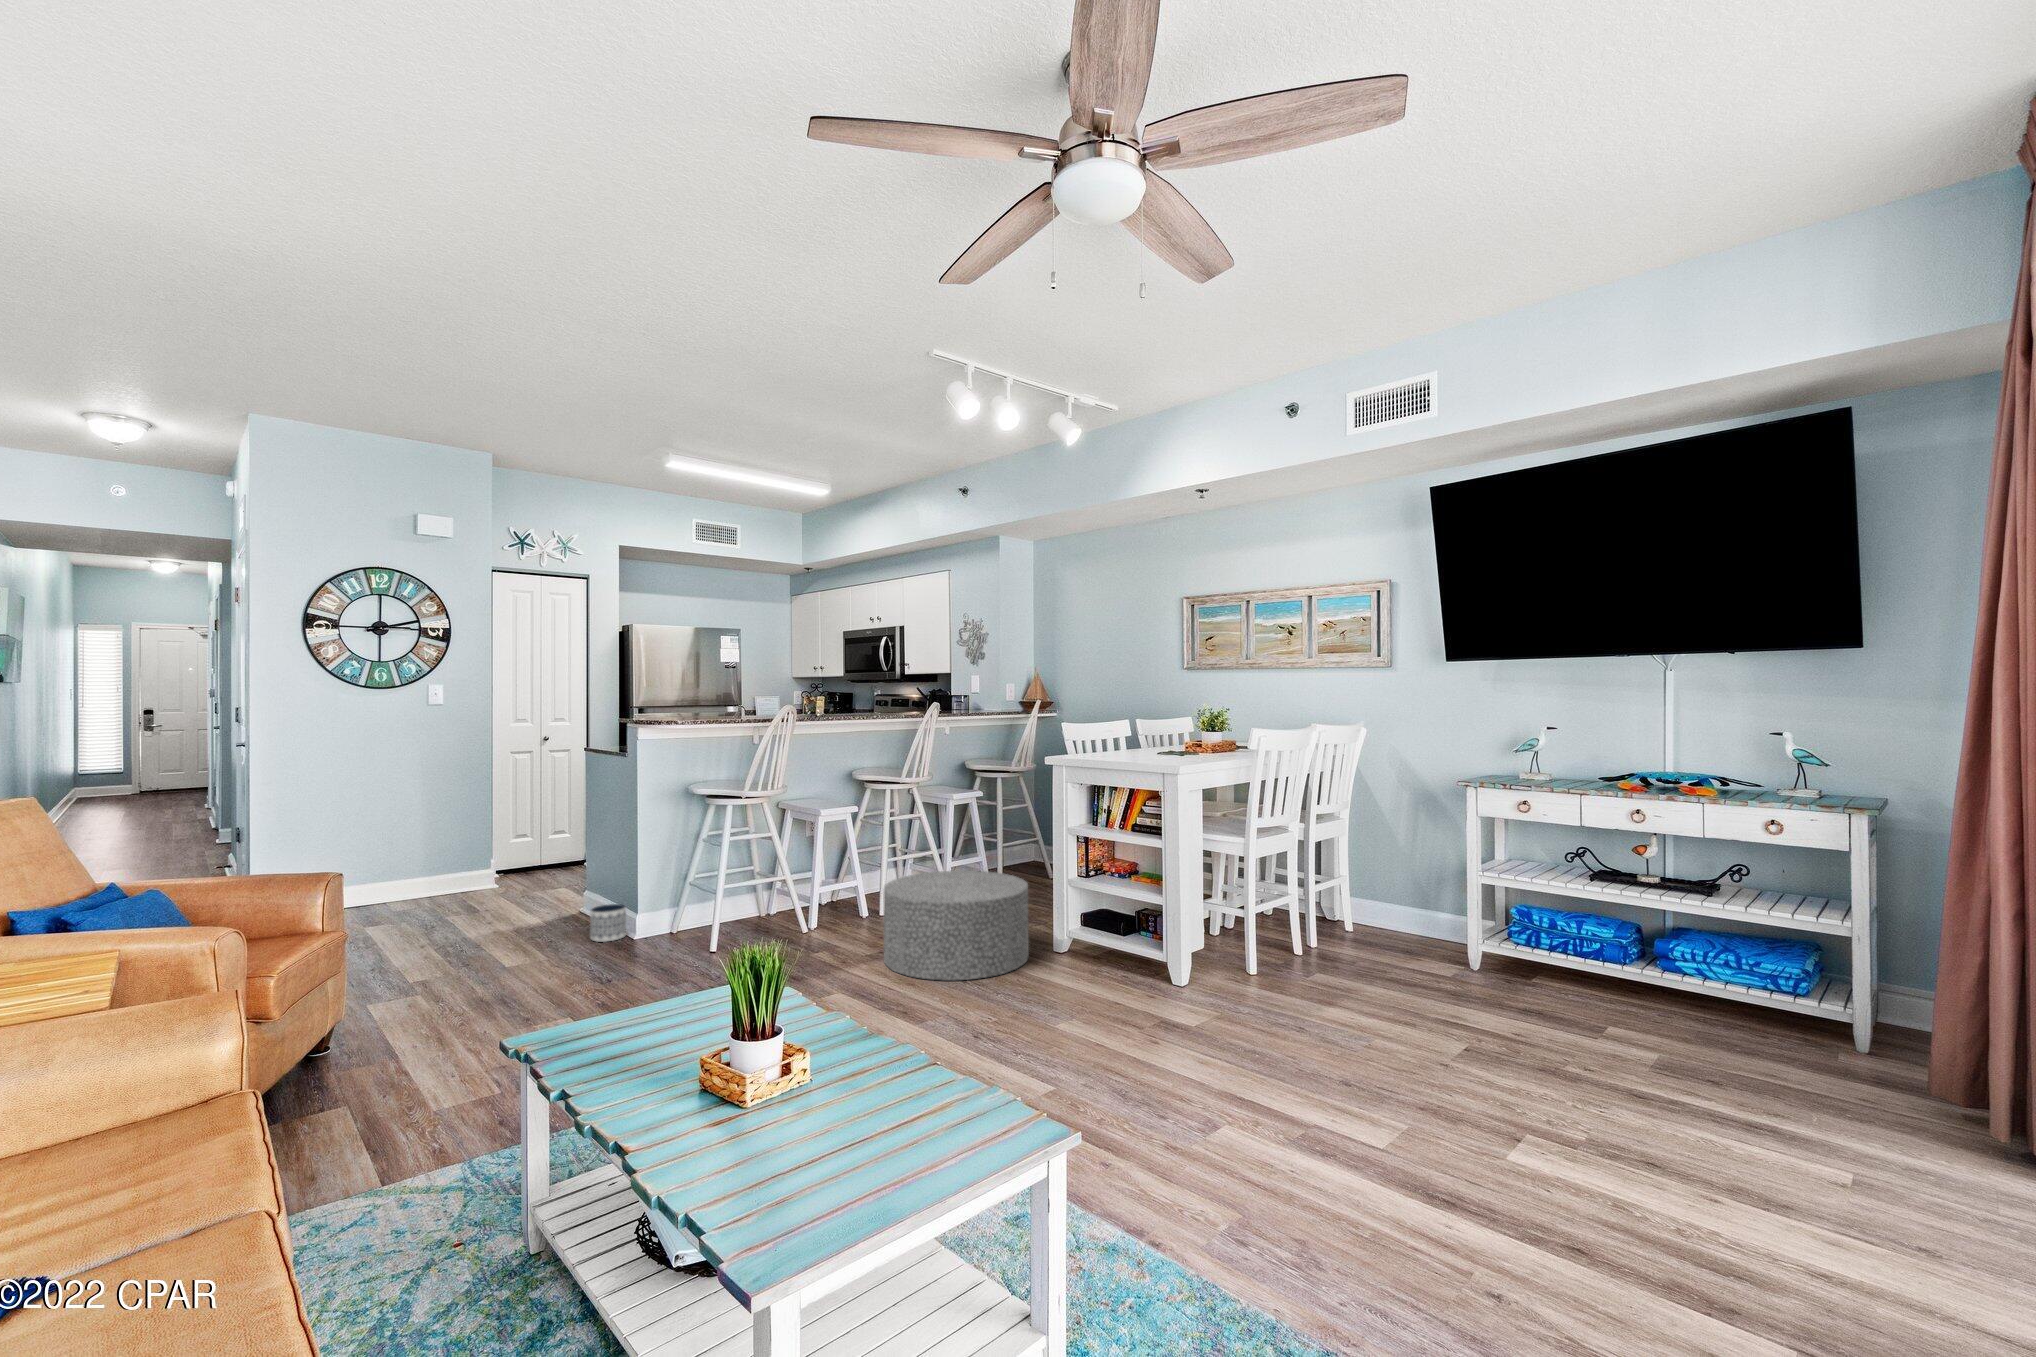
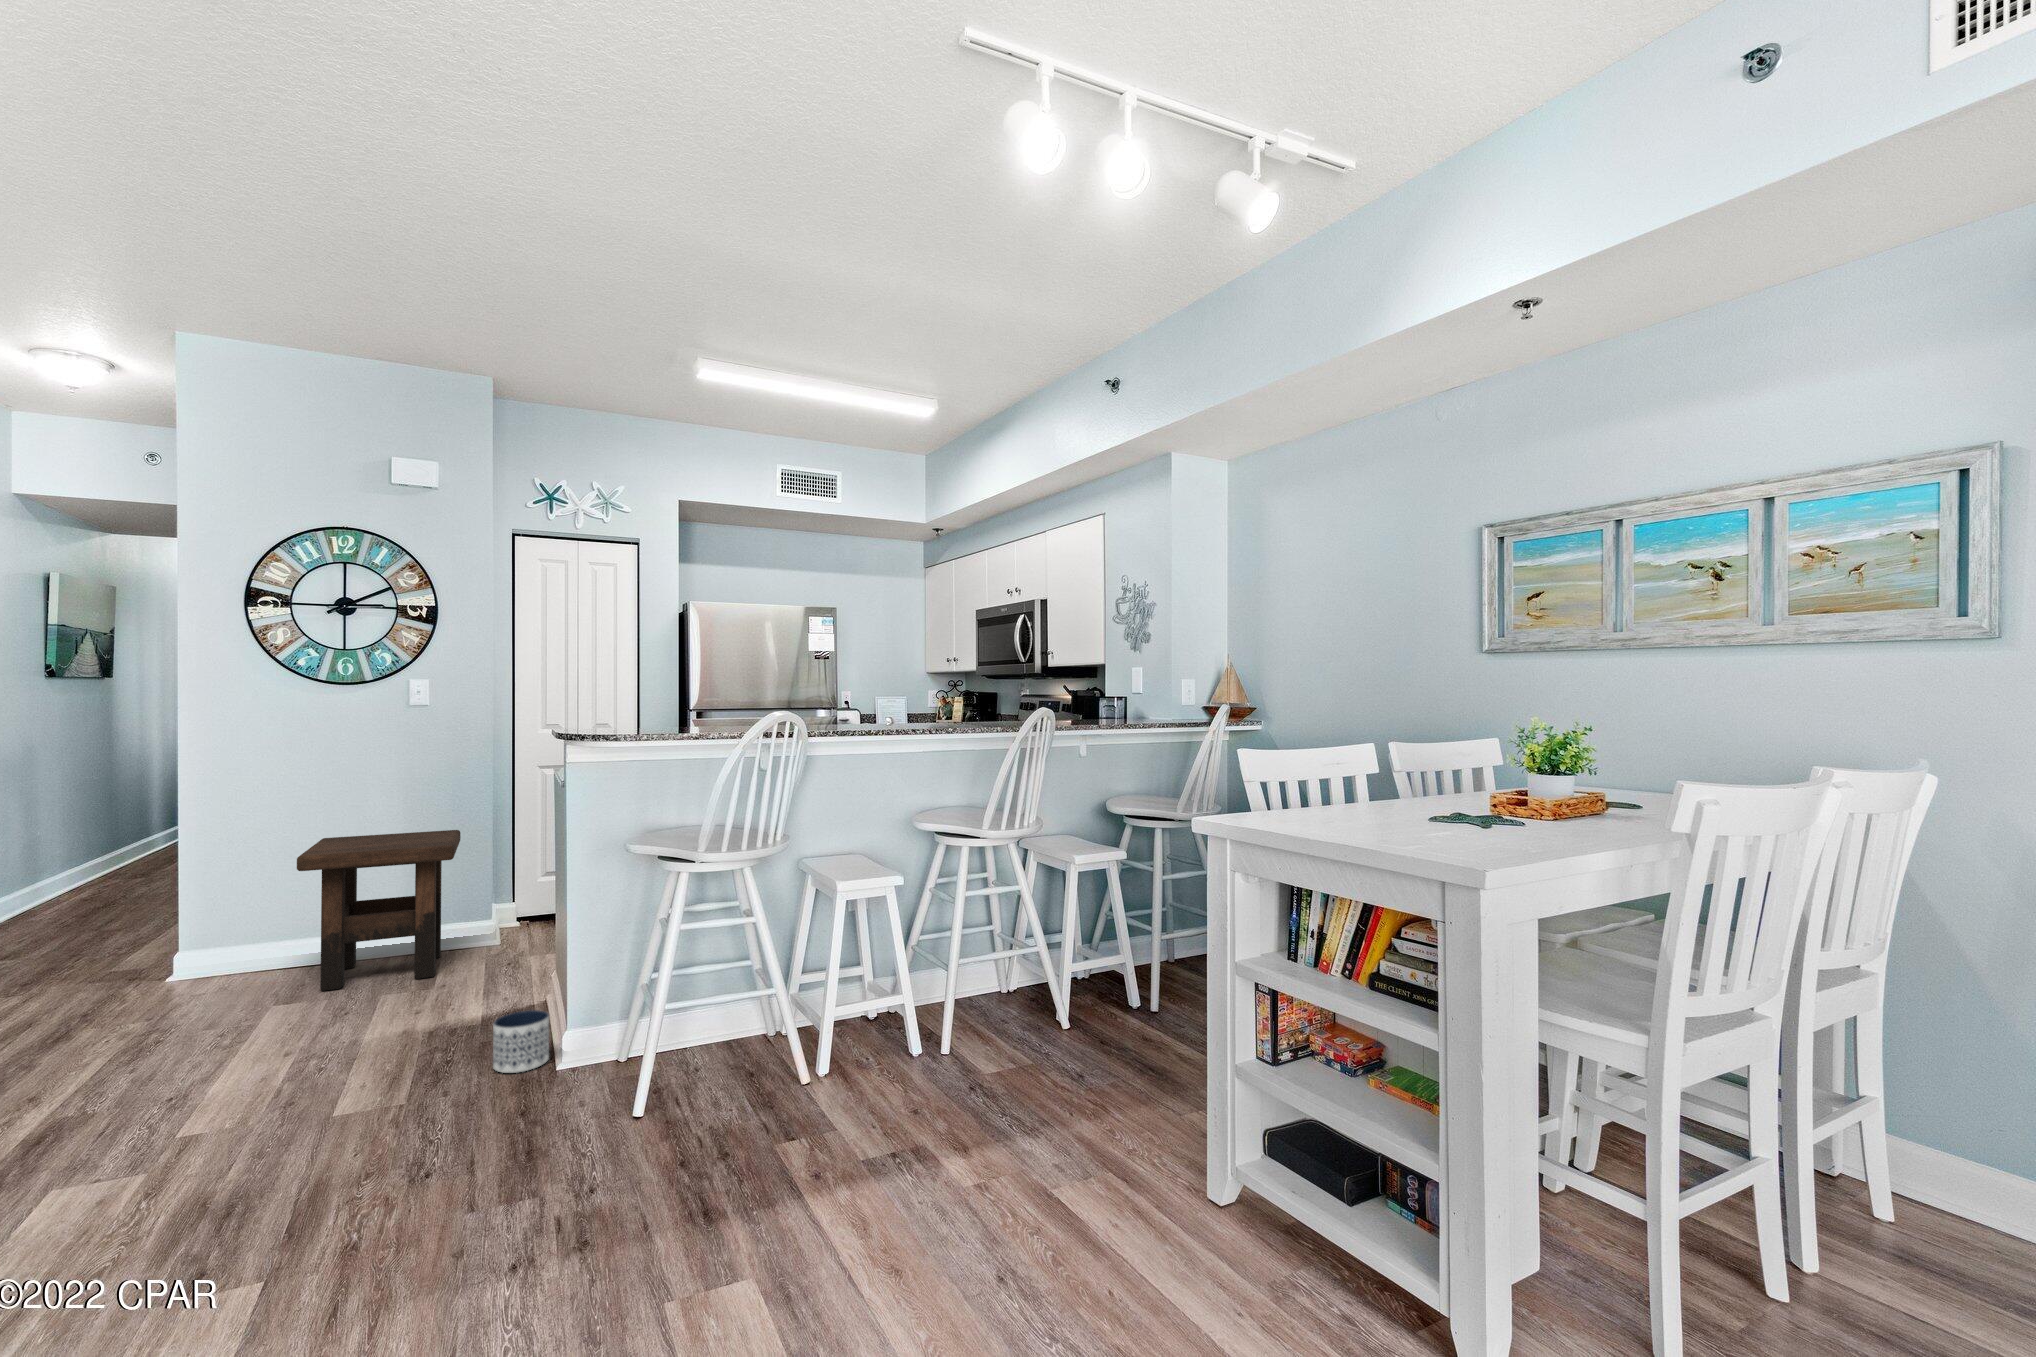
side table: none [366,800,494,918] -> present [297,830,460,991]
ottoman: present [883,871,1029,980] -> none [876,1011,1154,1281]

